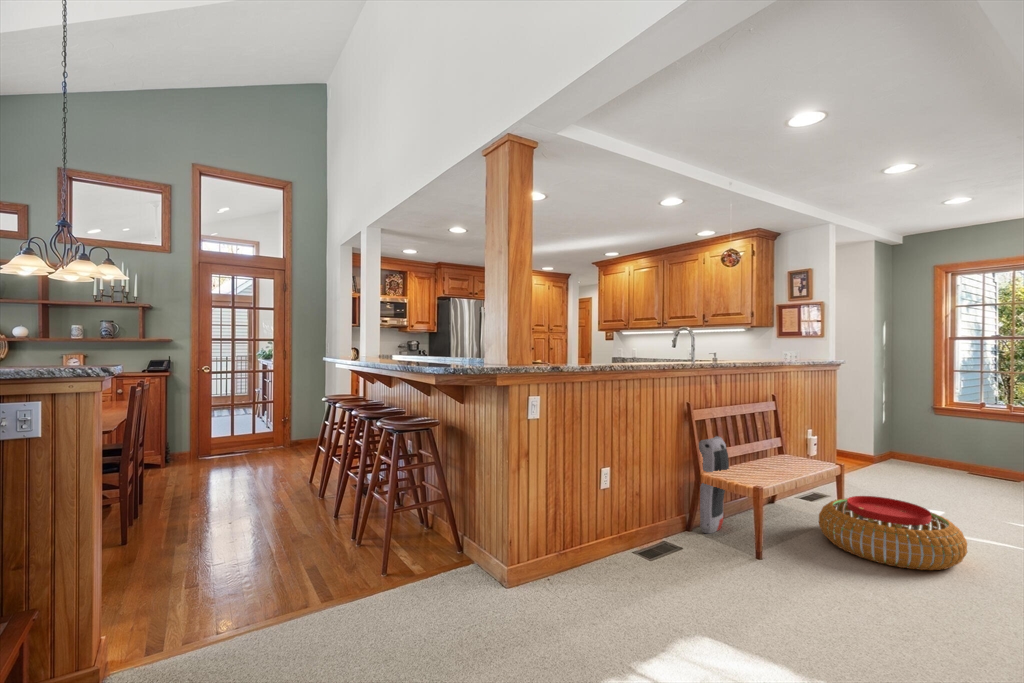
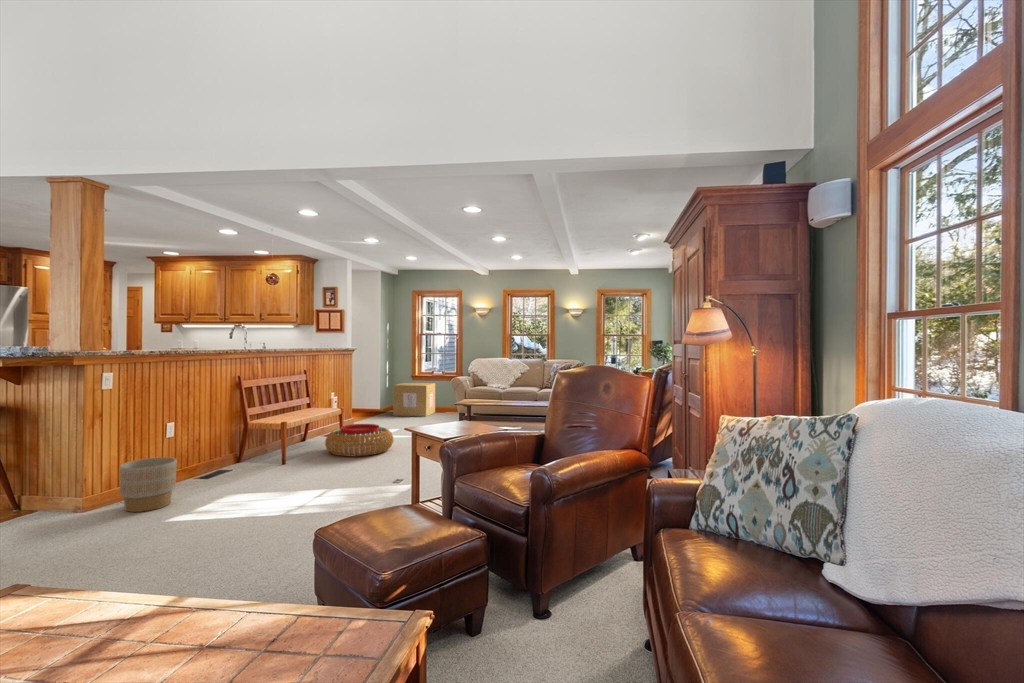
cardboard box: none [908,417,998,483] -> present [393,383,435,417]
air purifier: present [699,436,729,533] -> none [247,399,269,464]
planter: none [546,517,611,603] -> present [119,457,177,512]

